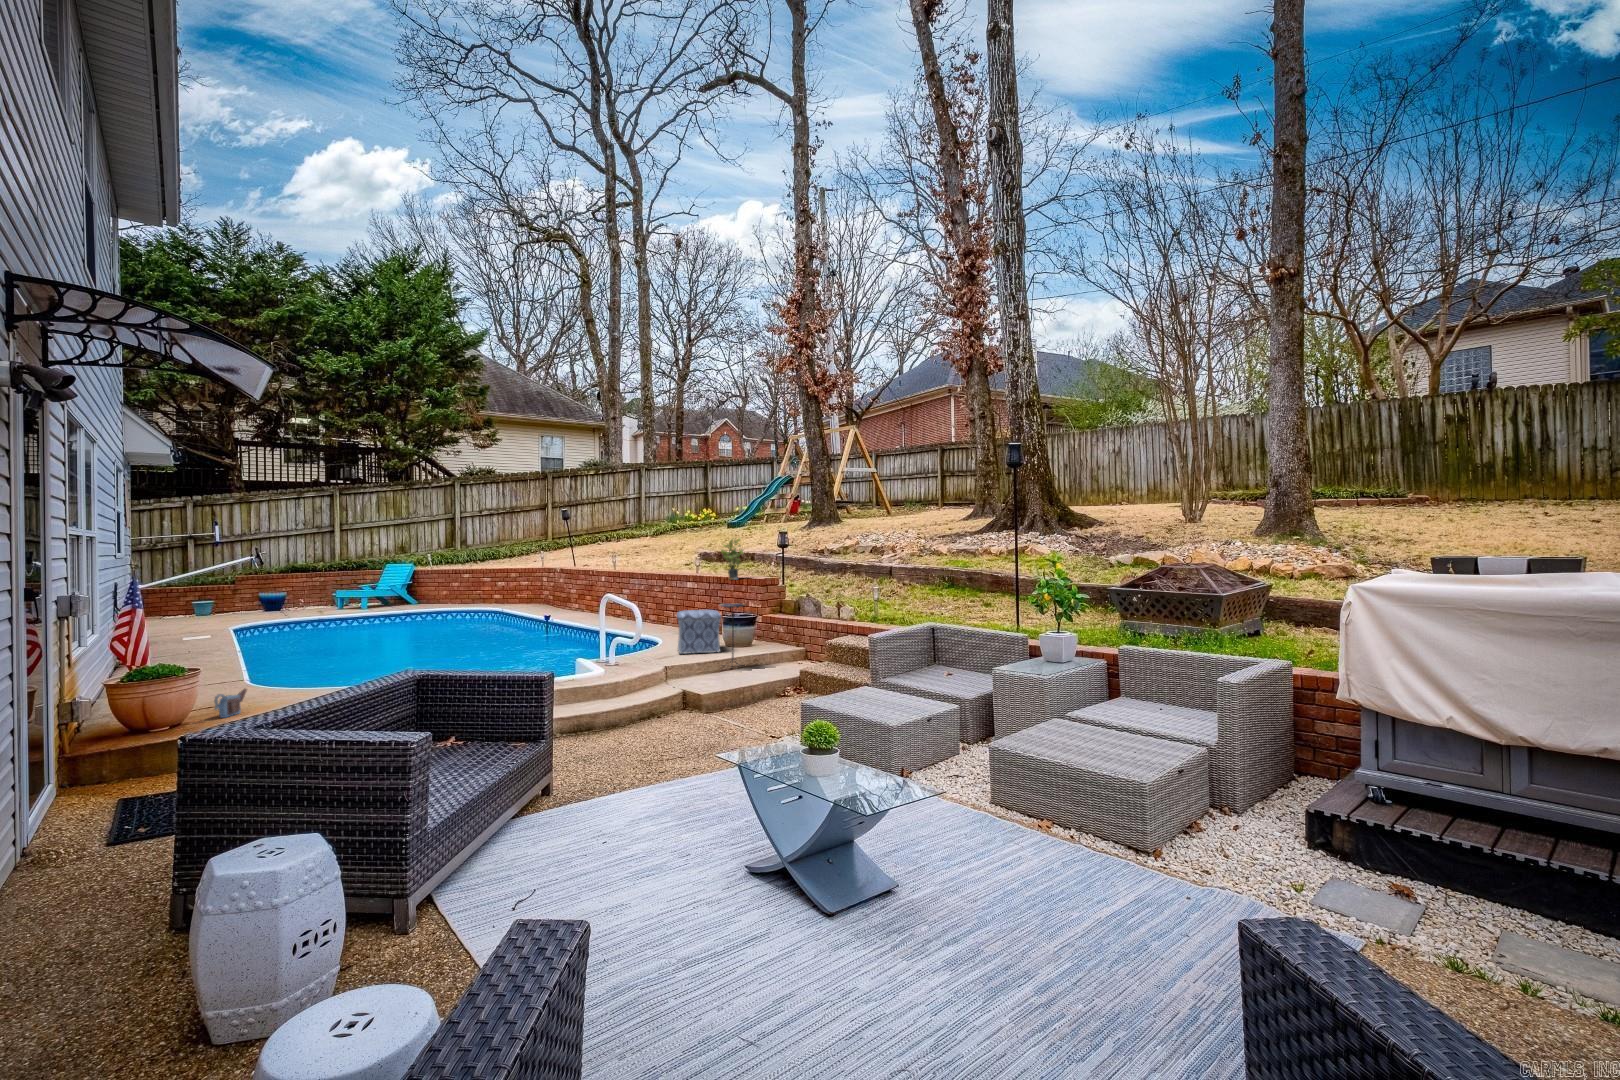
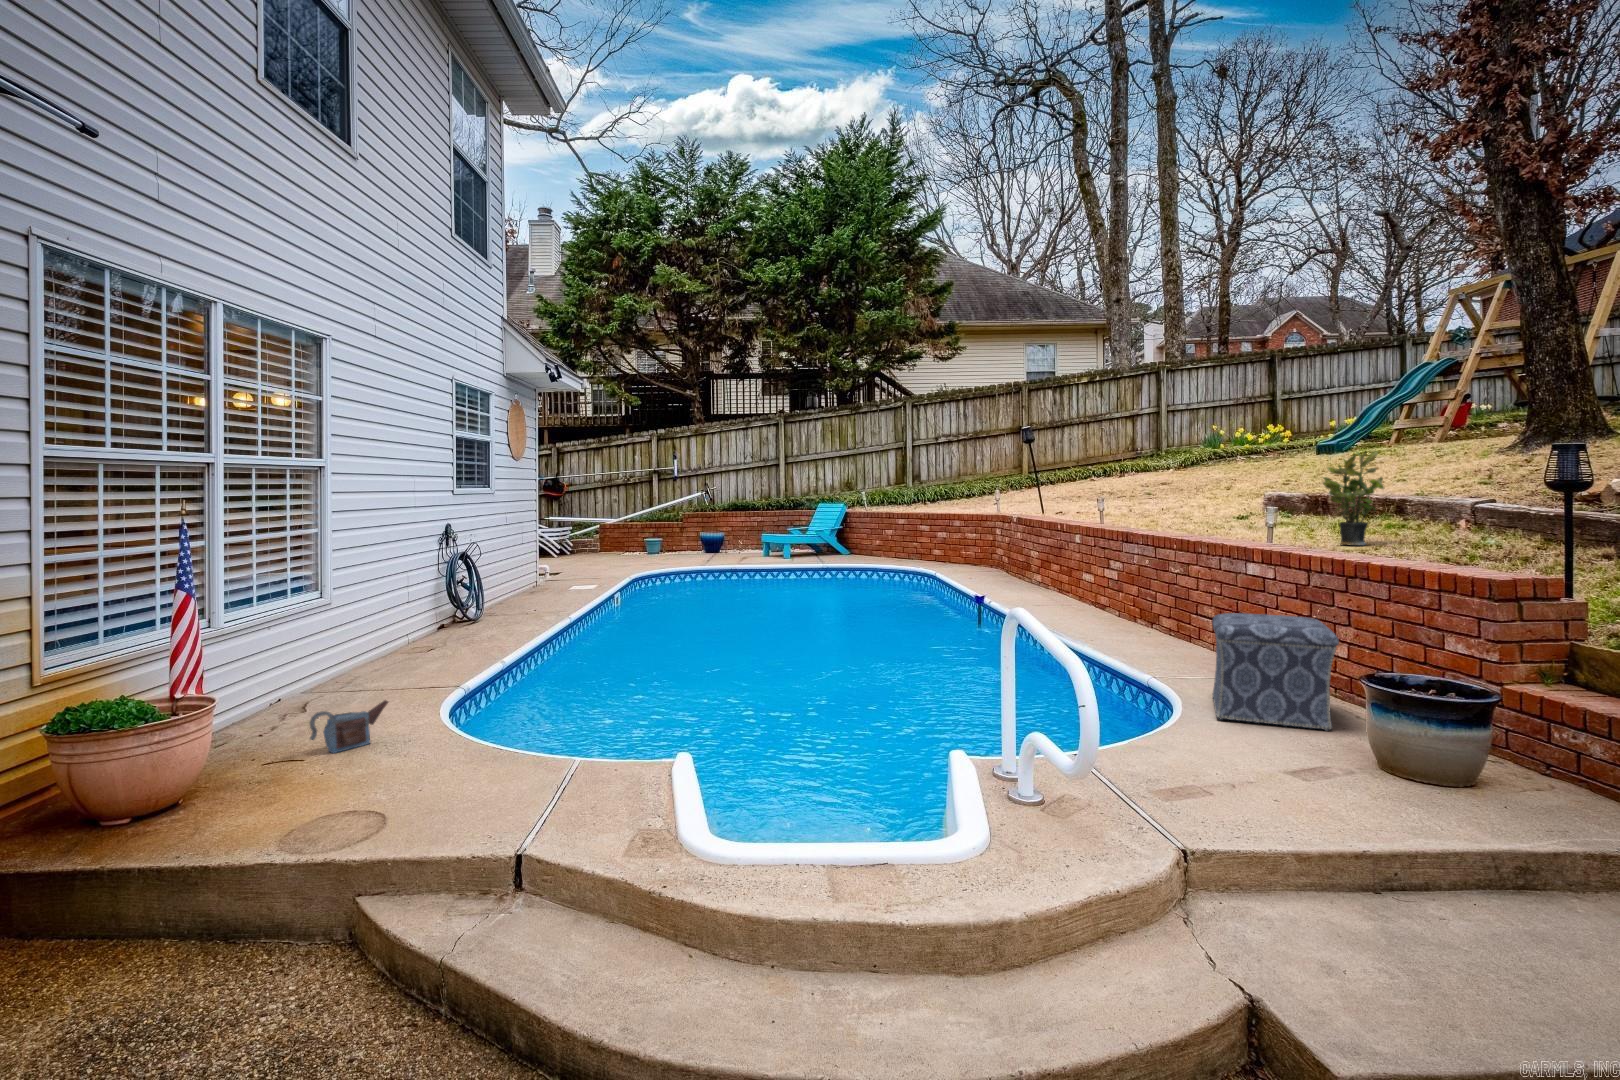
side table: present [720,603,746,664] -> none [1350,620,1461,823]

